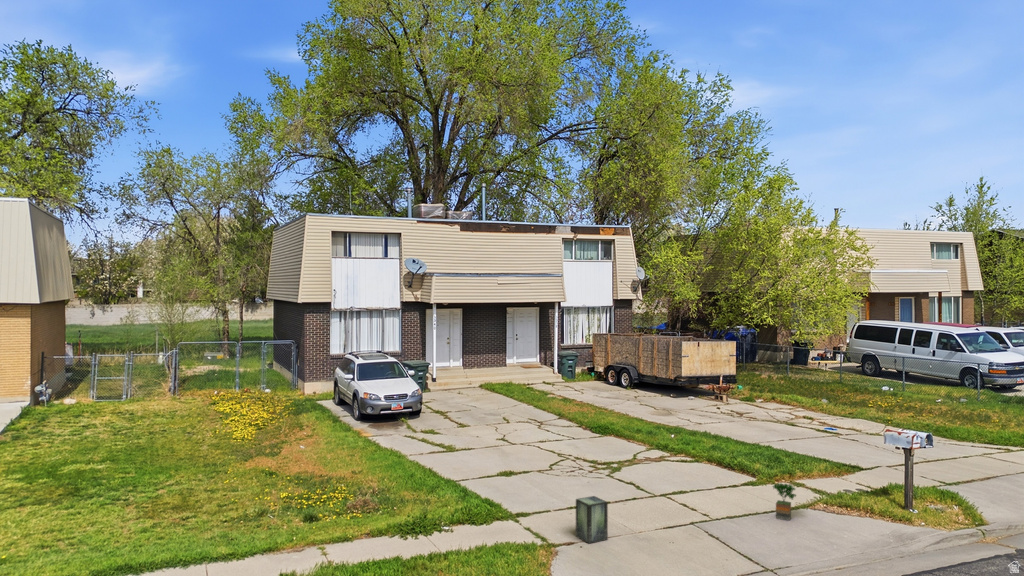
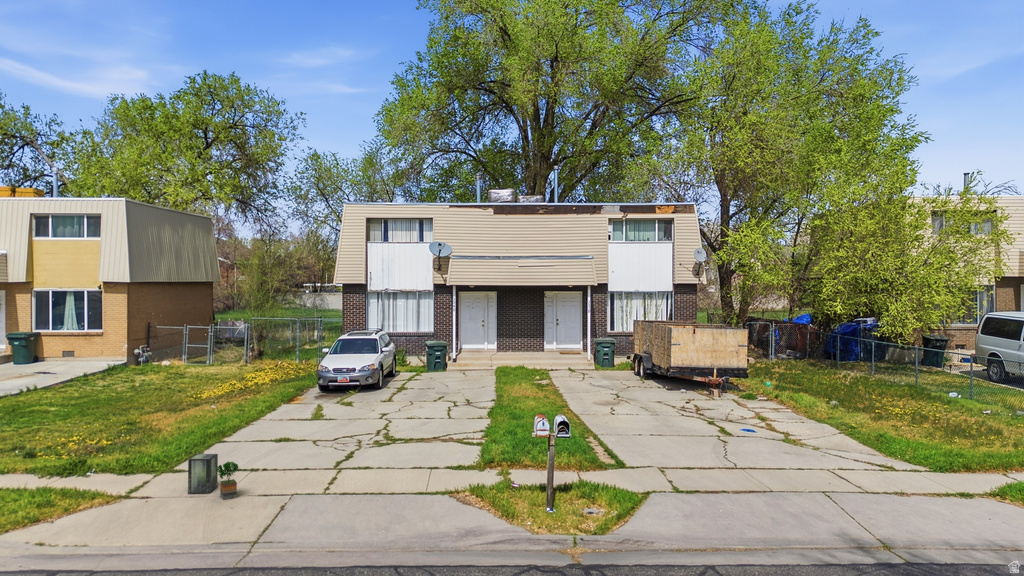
potted tree: present [773,484,796,520] -> present [216,462,242,500]

